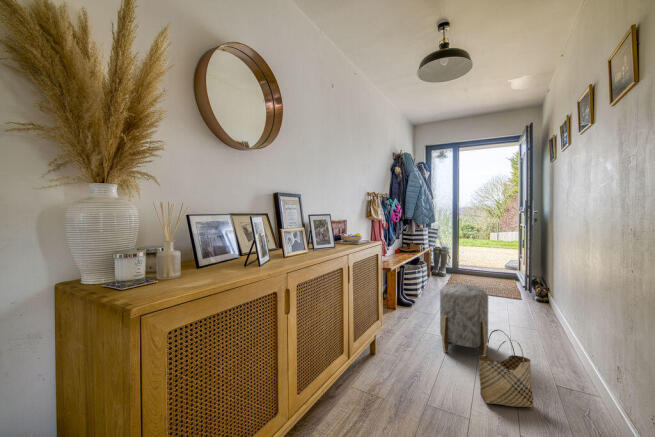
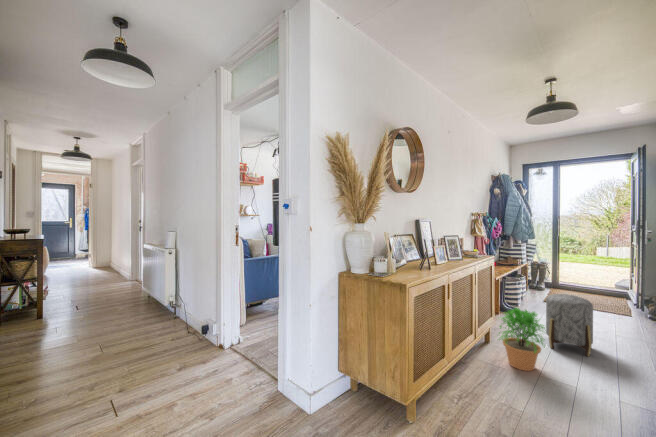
potted plant: none [377,308,436,397] -> present [499,308,545,371]
woven basket: present [478,330,533,407] -> none [584,329,634,389]

